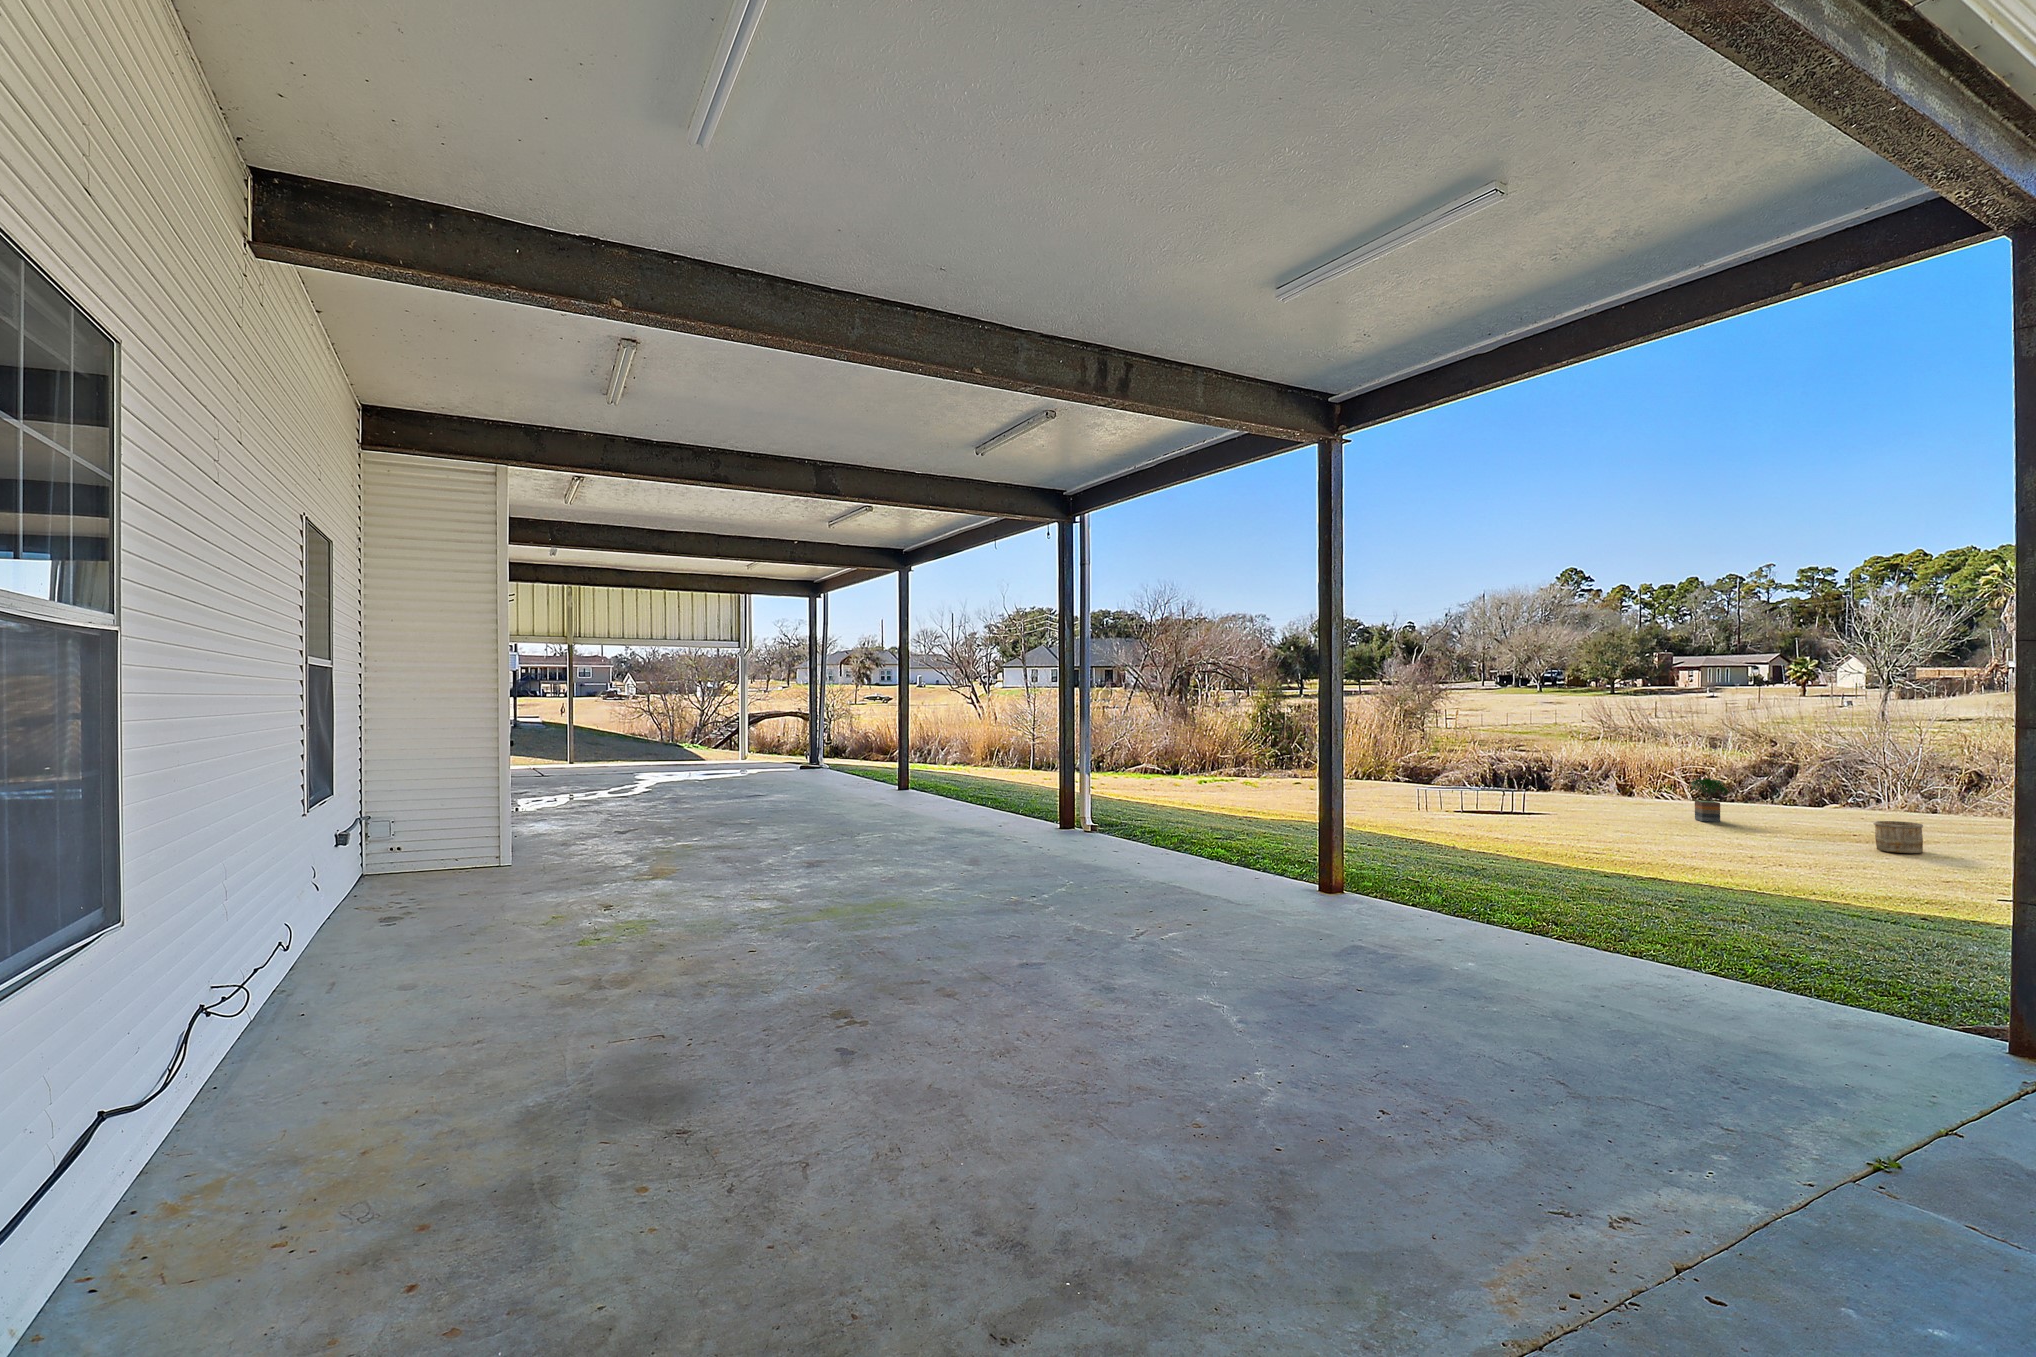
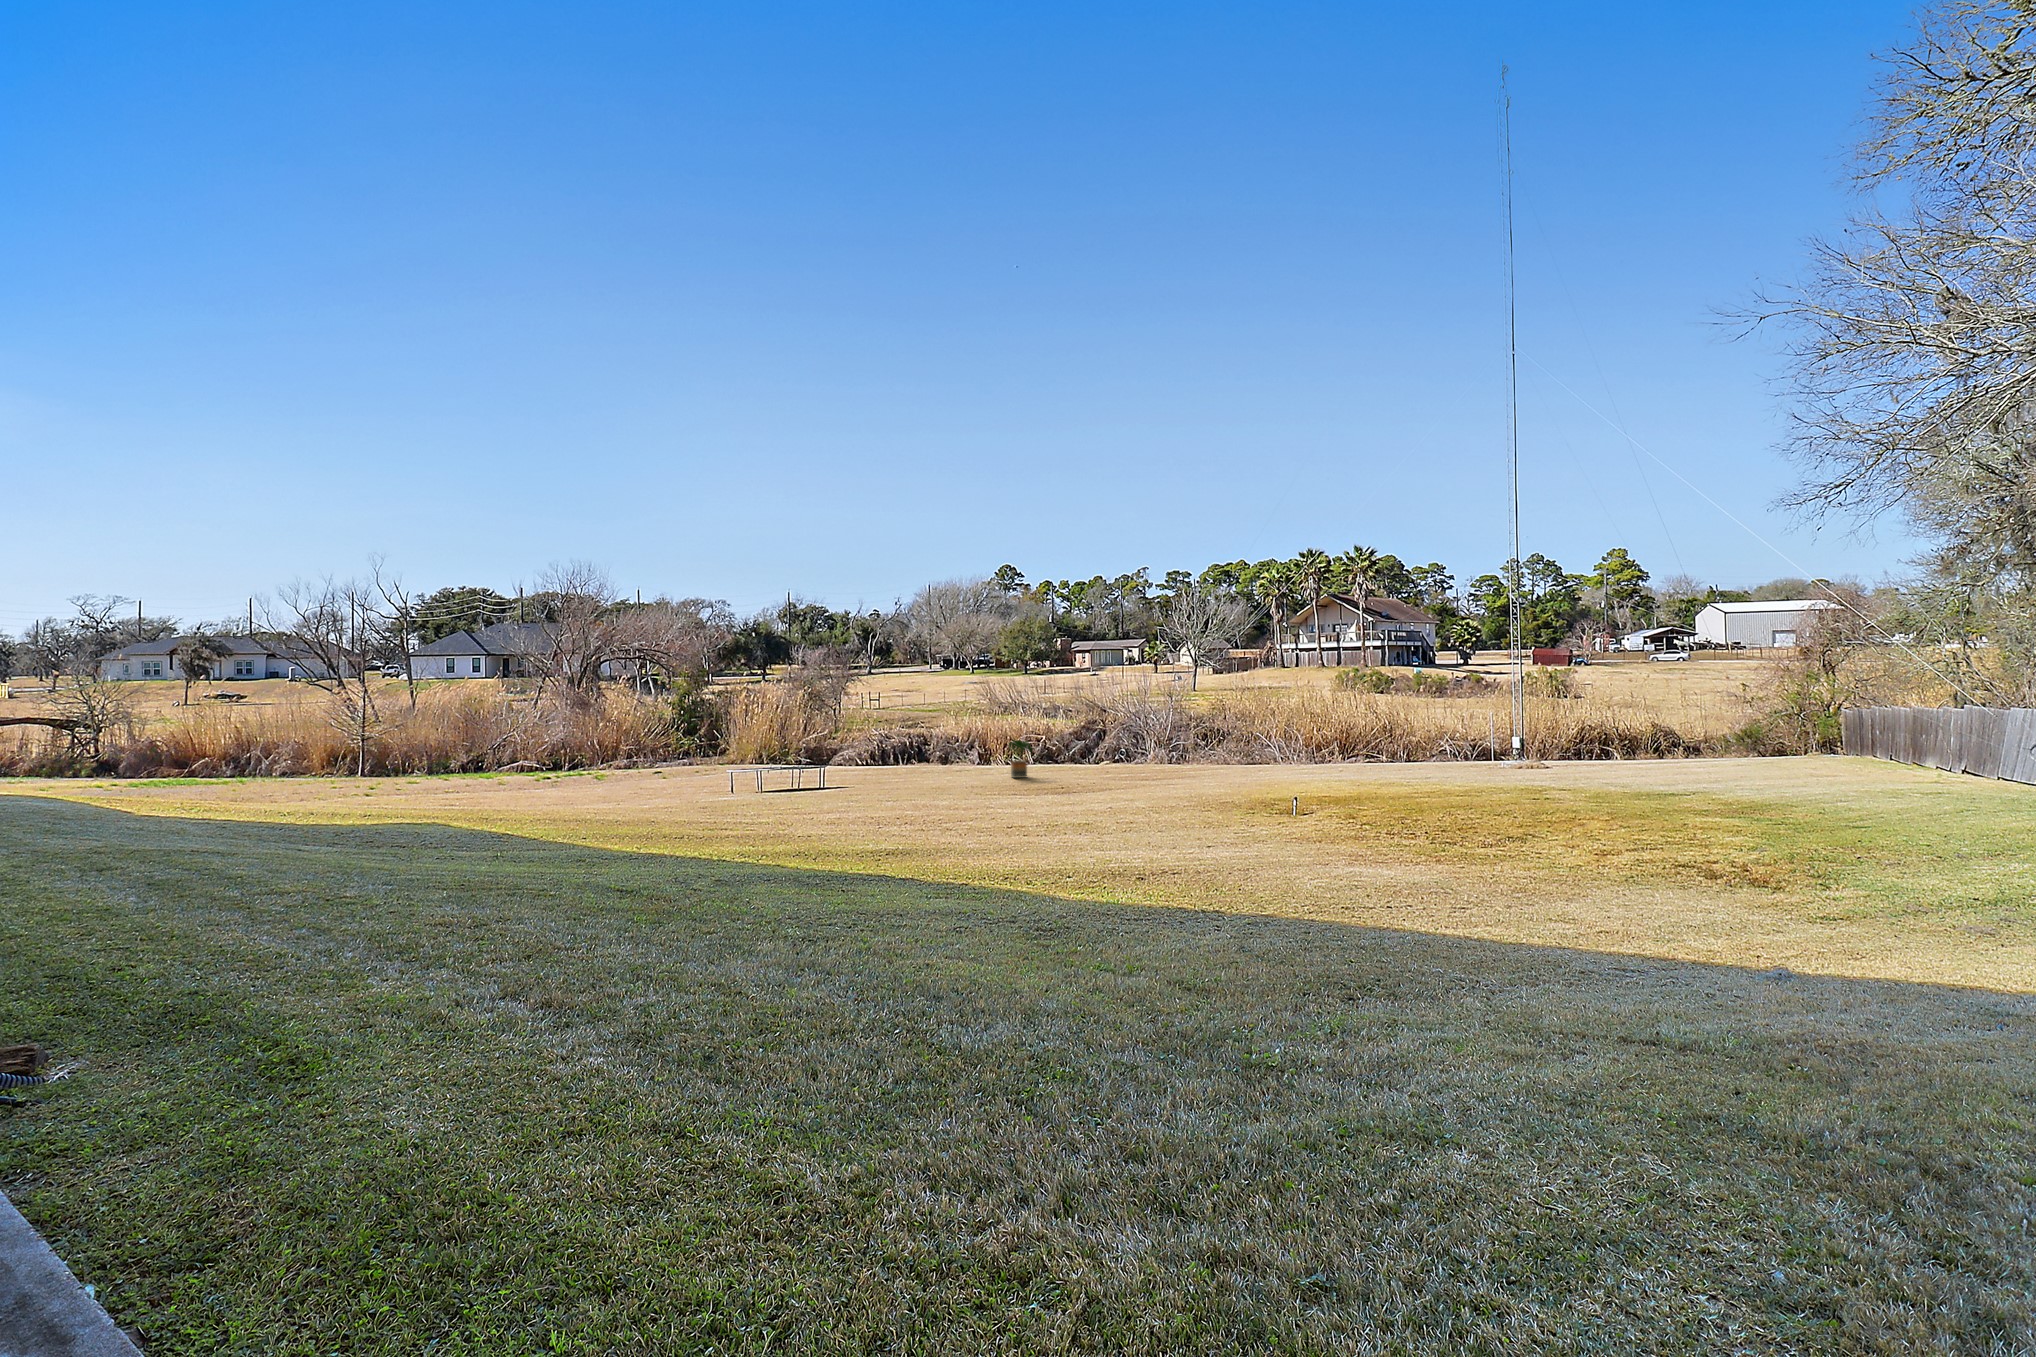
wooden bucket: present [1873,821,1923,853] -> none [1103,764,1133,788]

